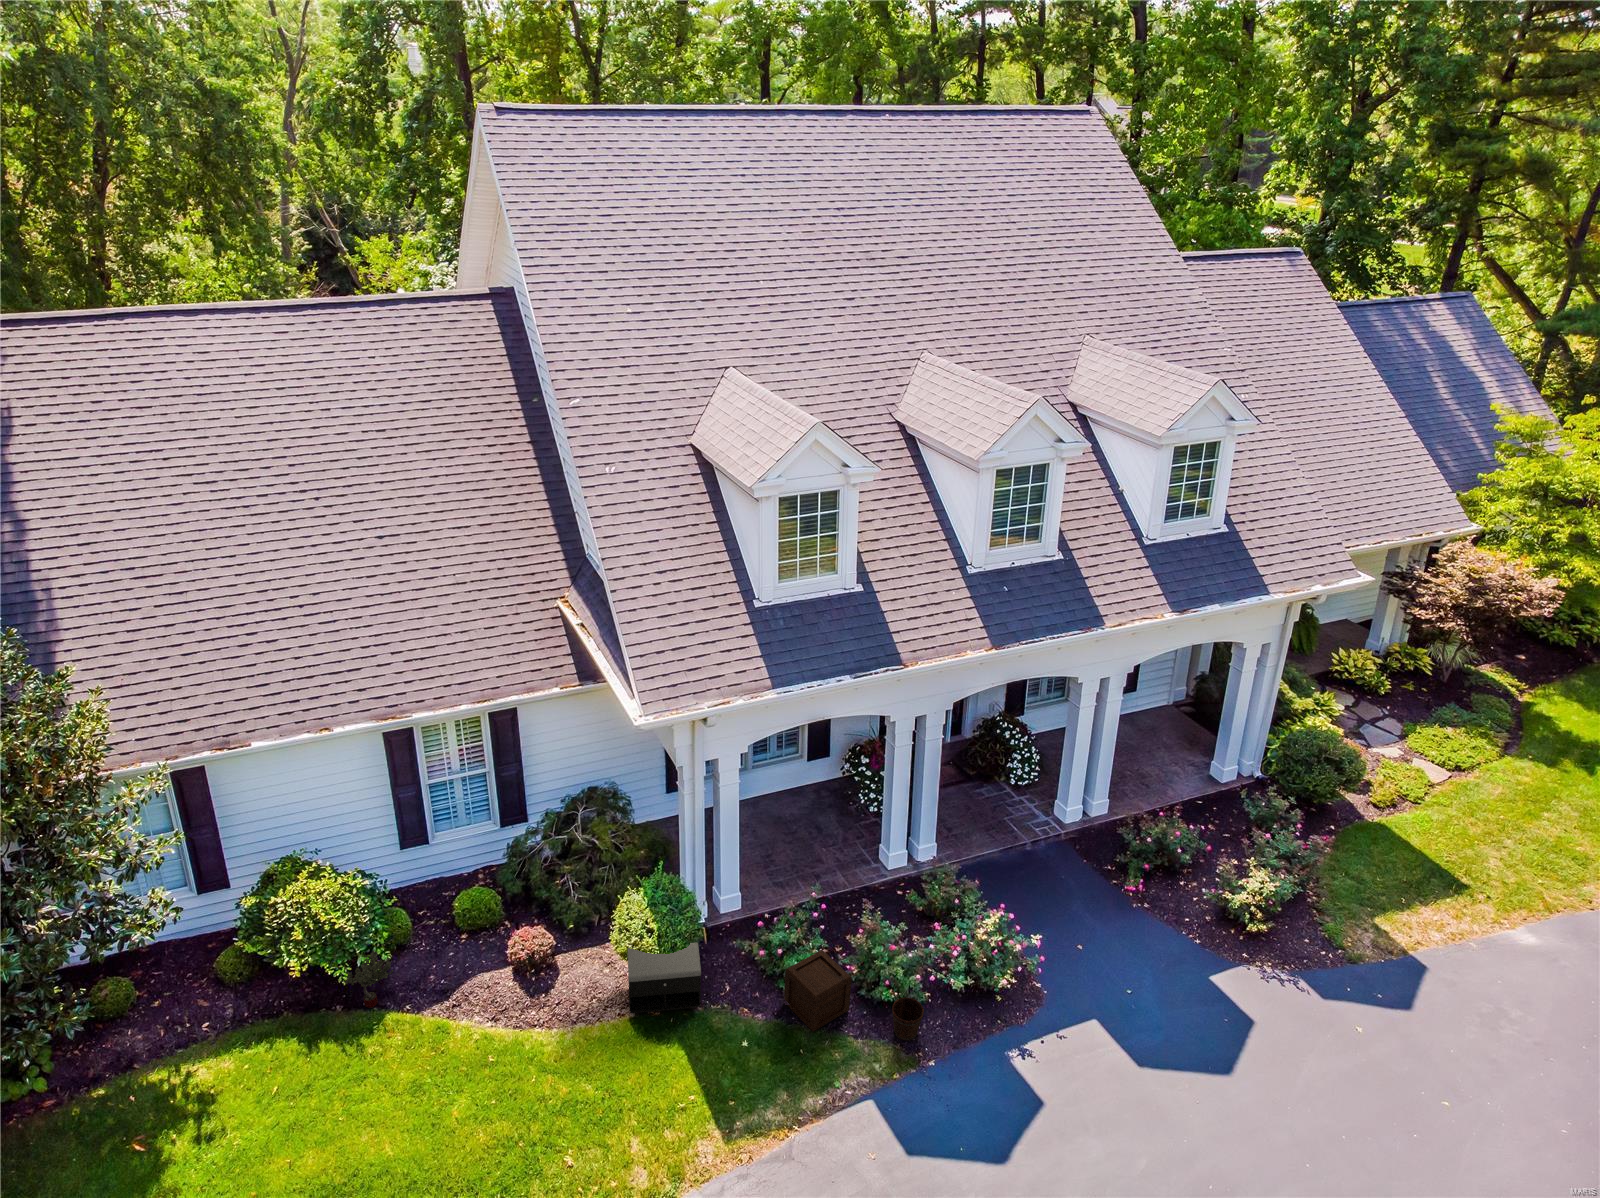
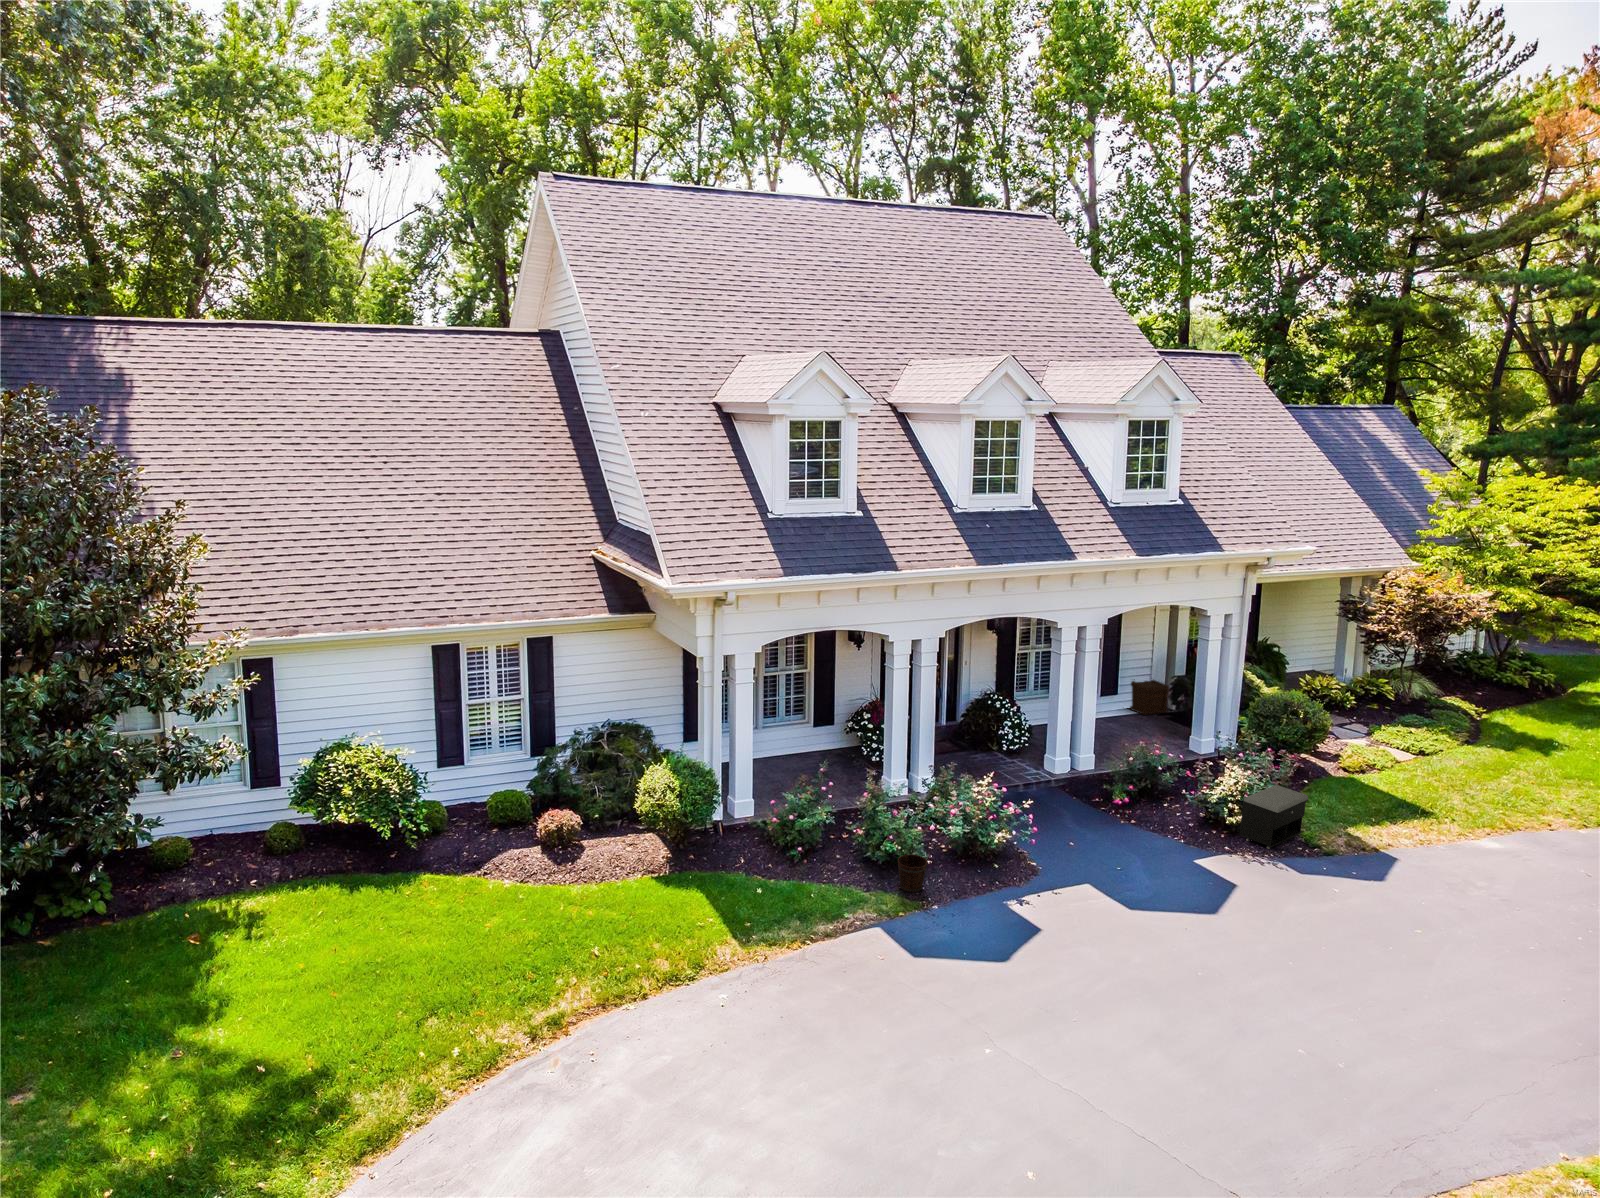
storage bench: present [628,943,701,1014] -> present [1239,785,1308,849]
wooden crate: present [784,950,852,1032] -> present [1130,679,1169,715]
potted tree: present [340,951,393,1008] -> none [382,808,433,868]

